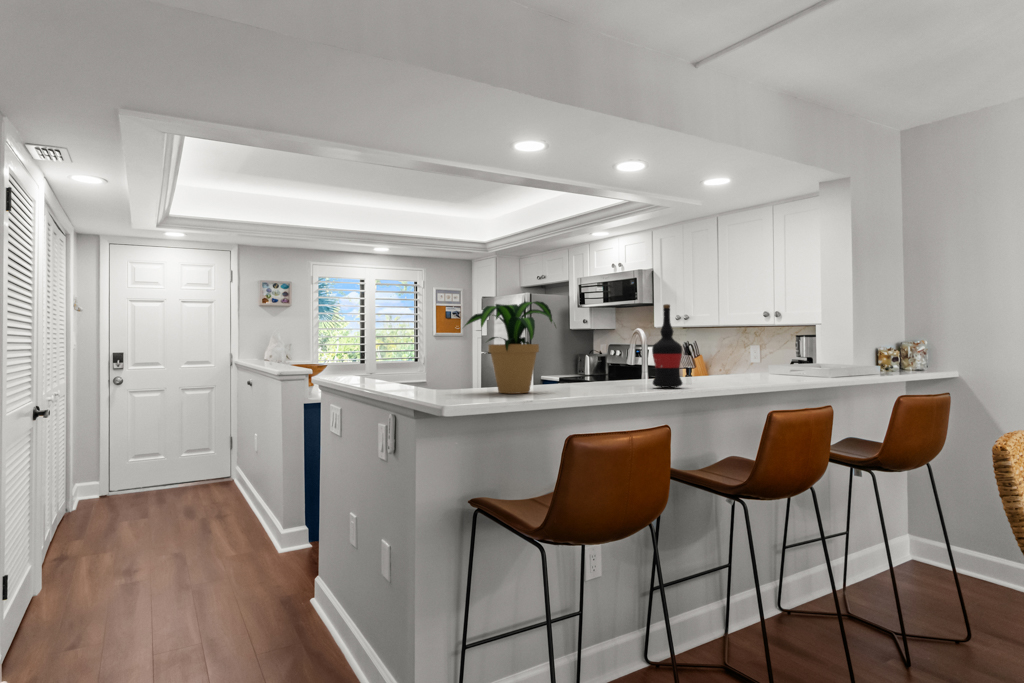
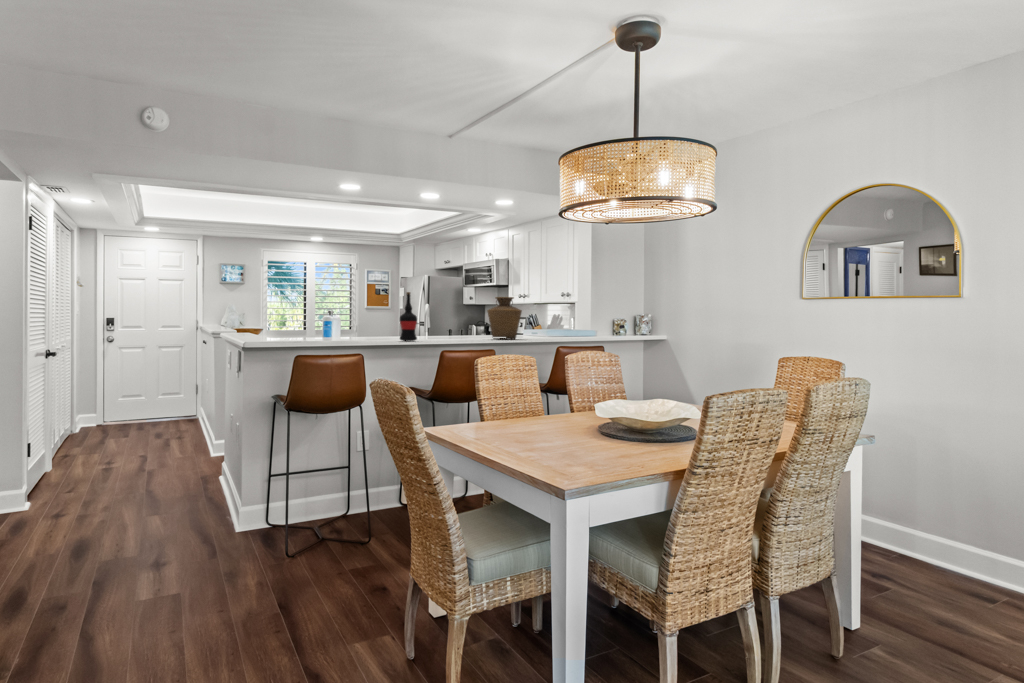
potted plant: present [465,301,556,394] -> none [282,290,338,342]
vase: none [719,313,776,378] -> present [487,297,522,340]

